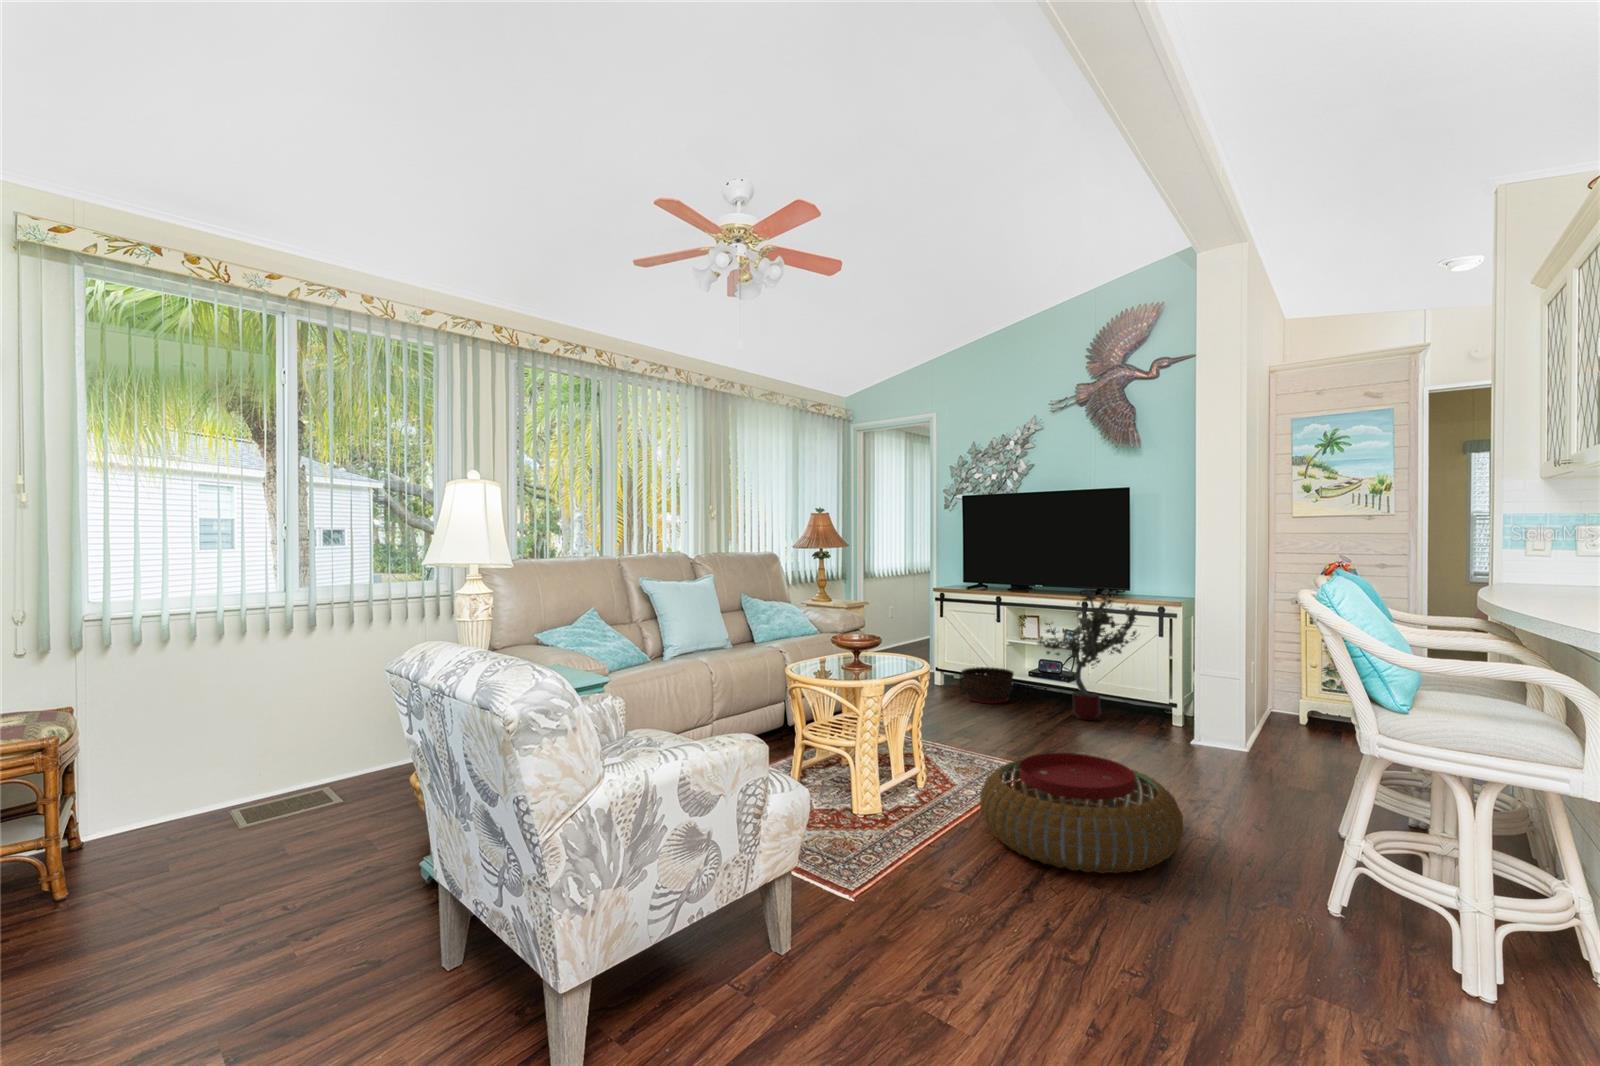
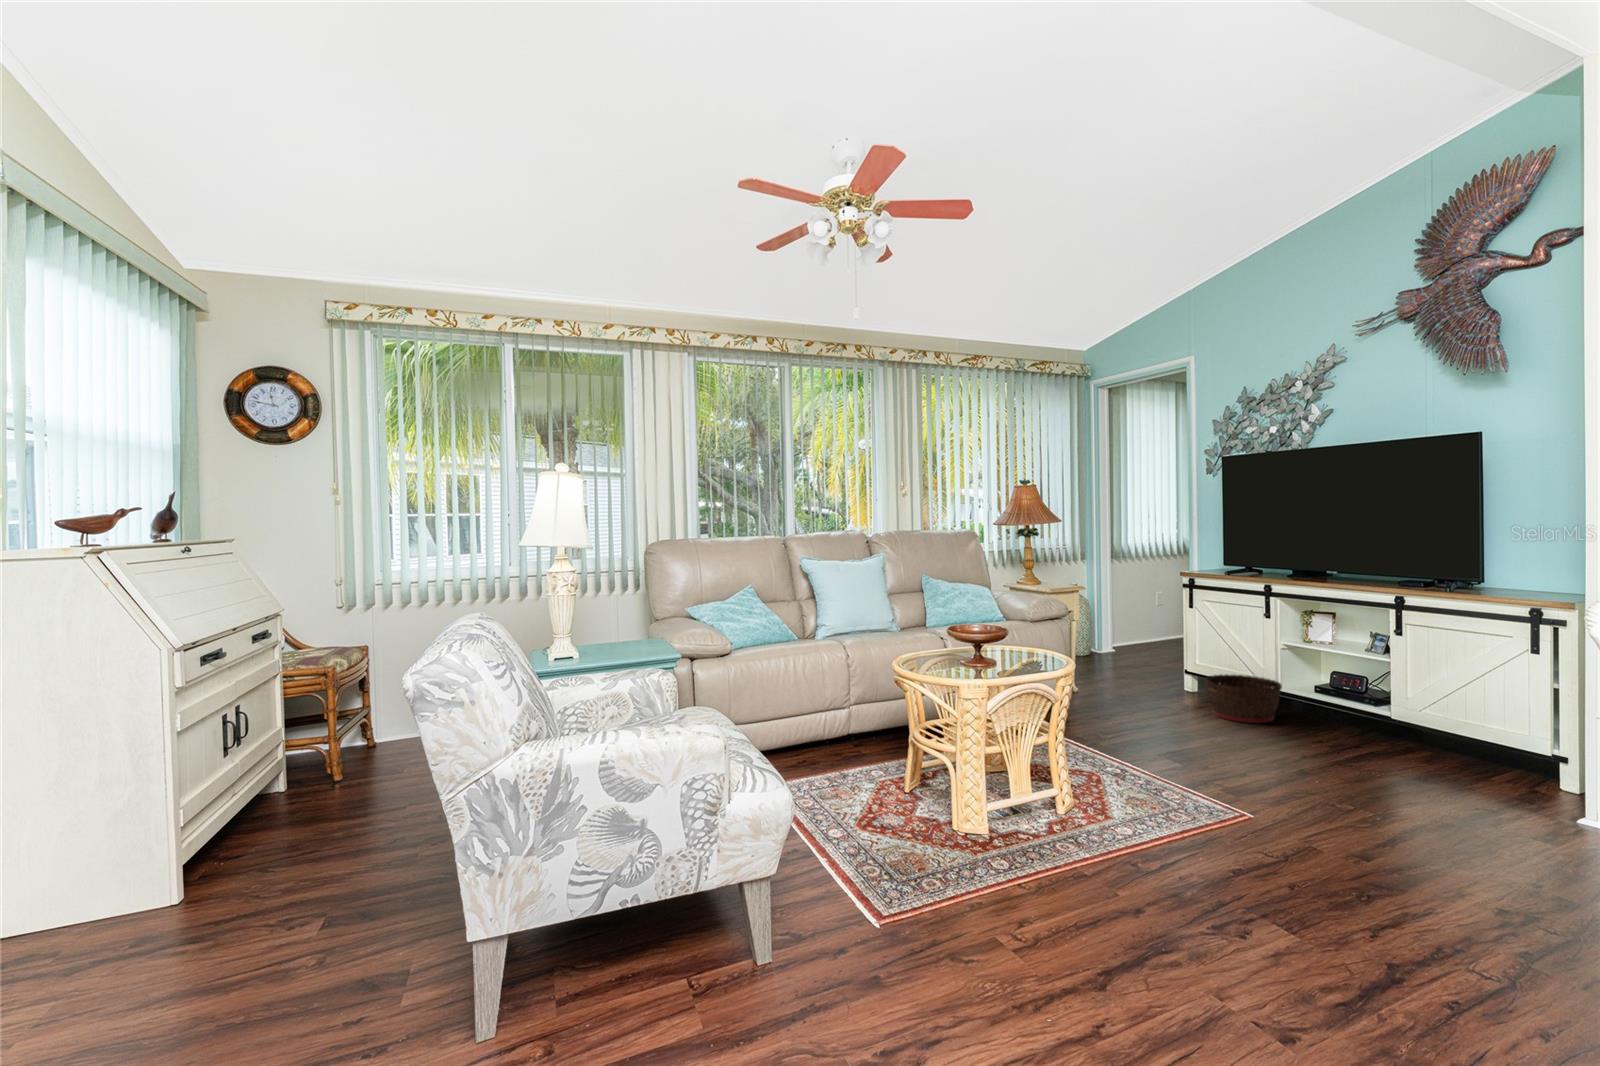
potted tree: present [1038,589,1137,720] -> none [1308,578,1474,763]
pouf: present [980,753,1183,873] -> none [1097,798,1407,989]

